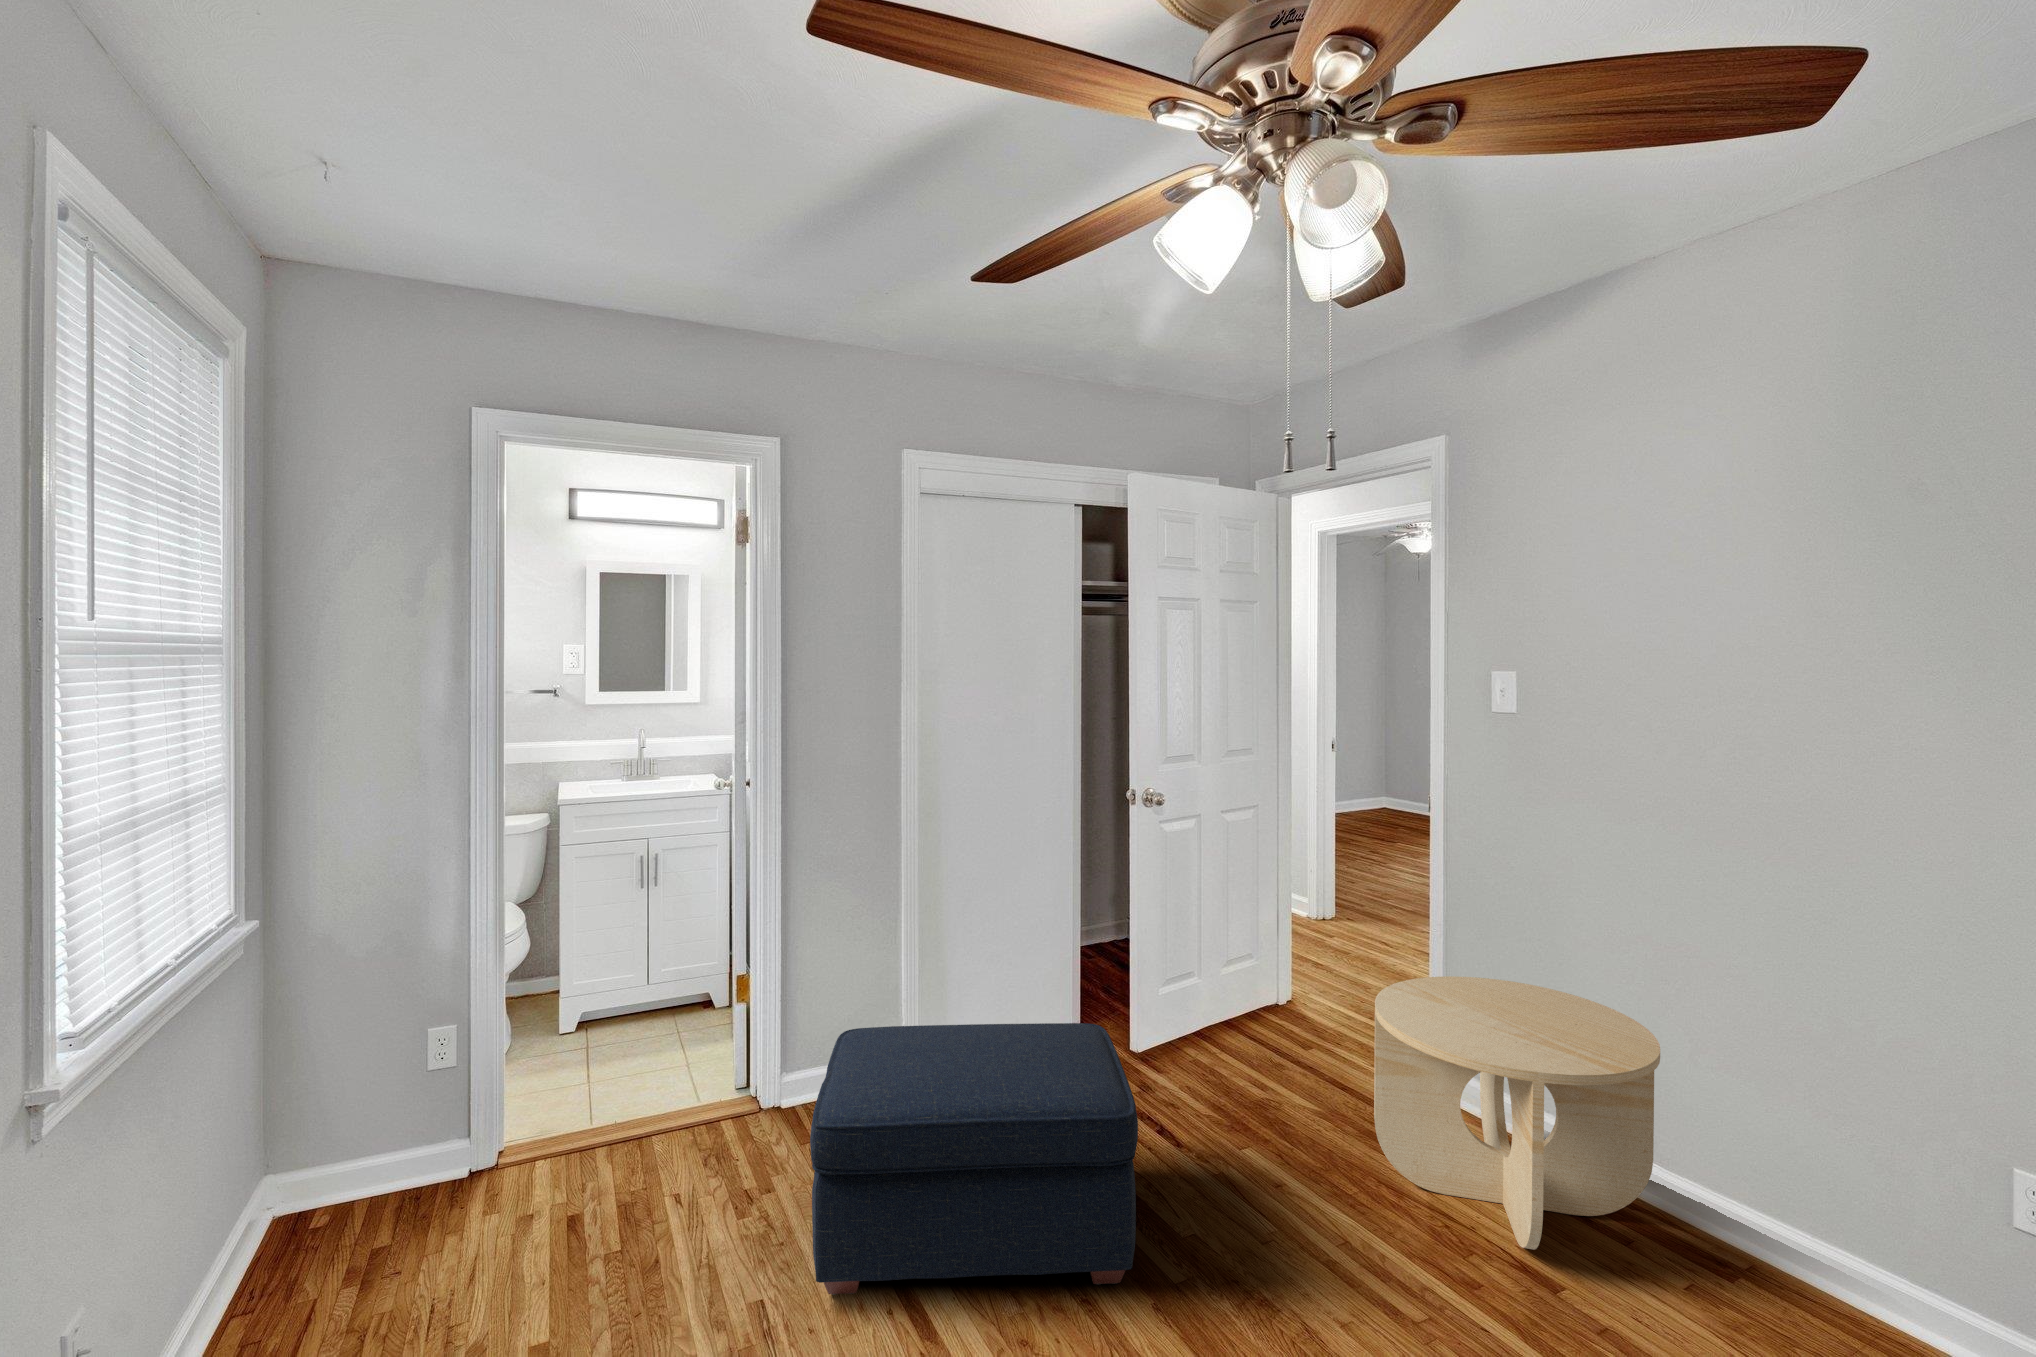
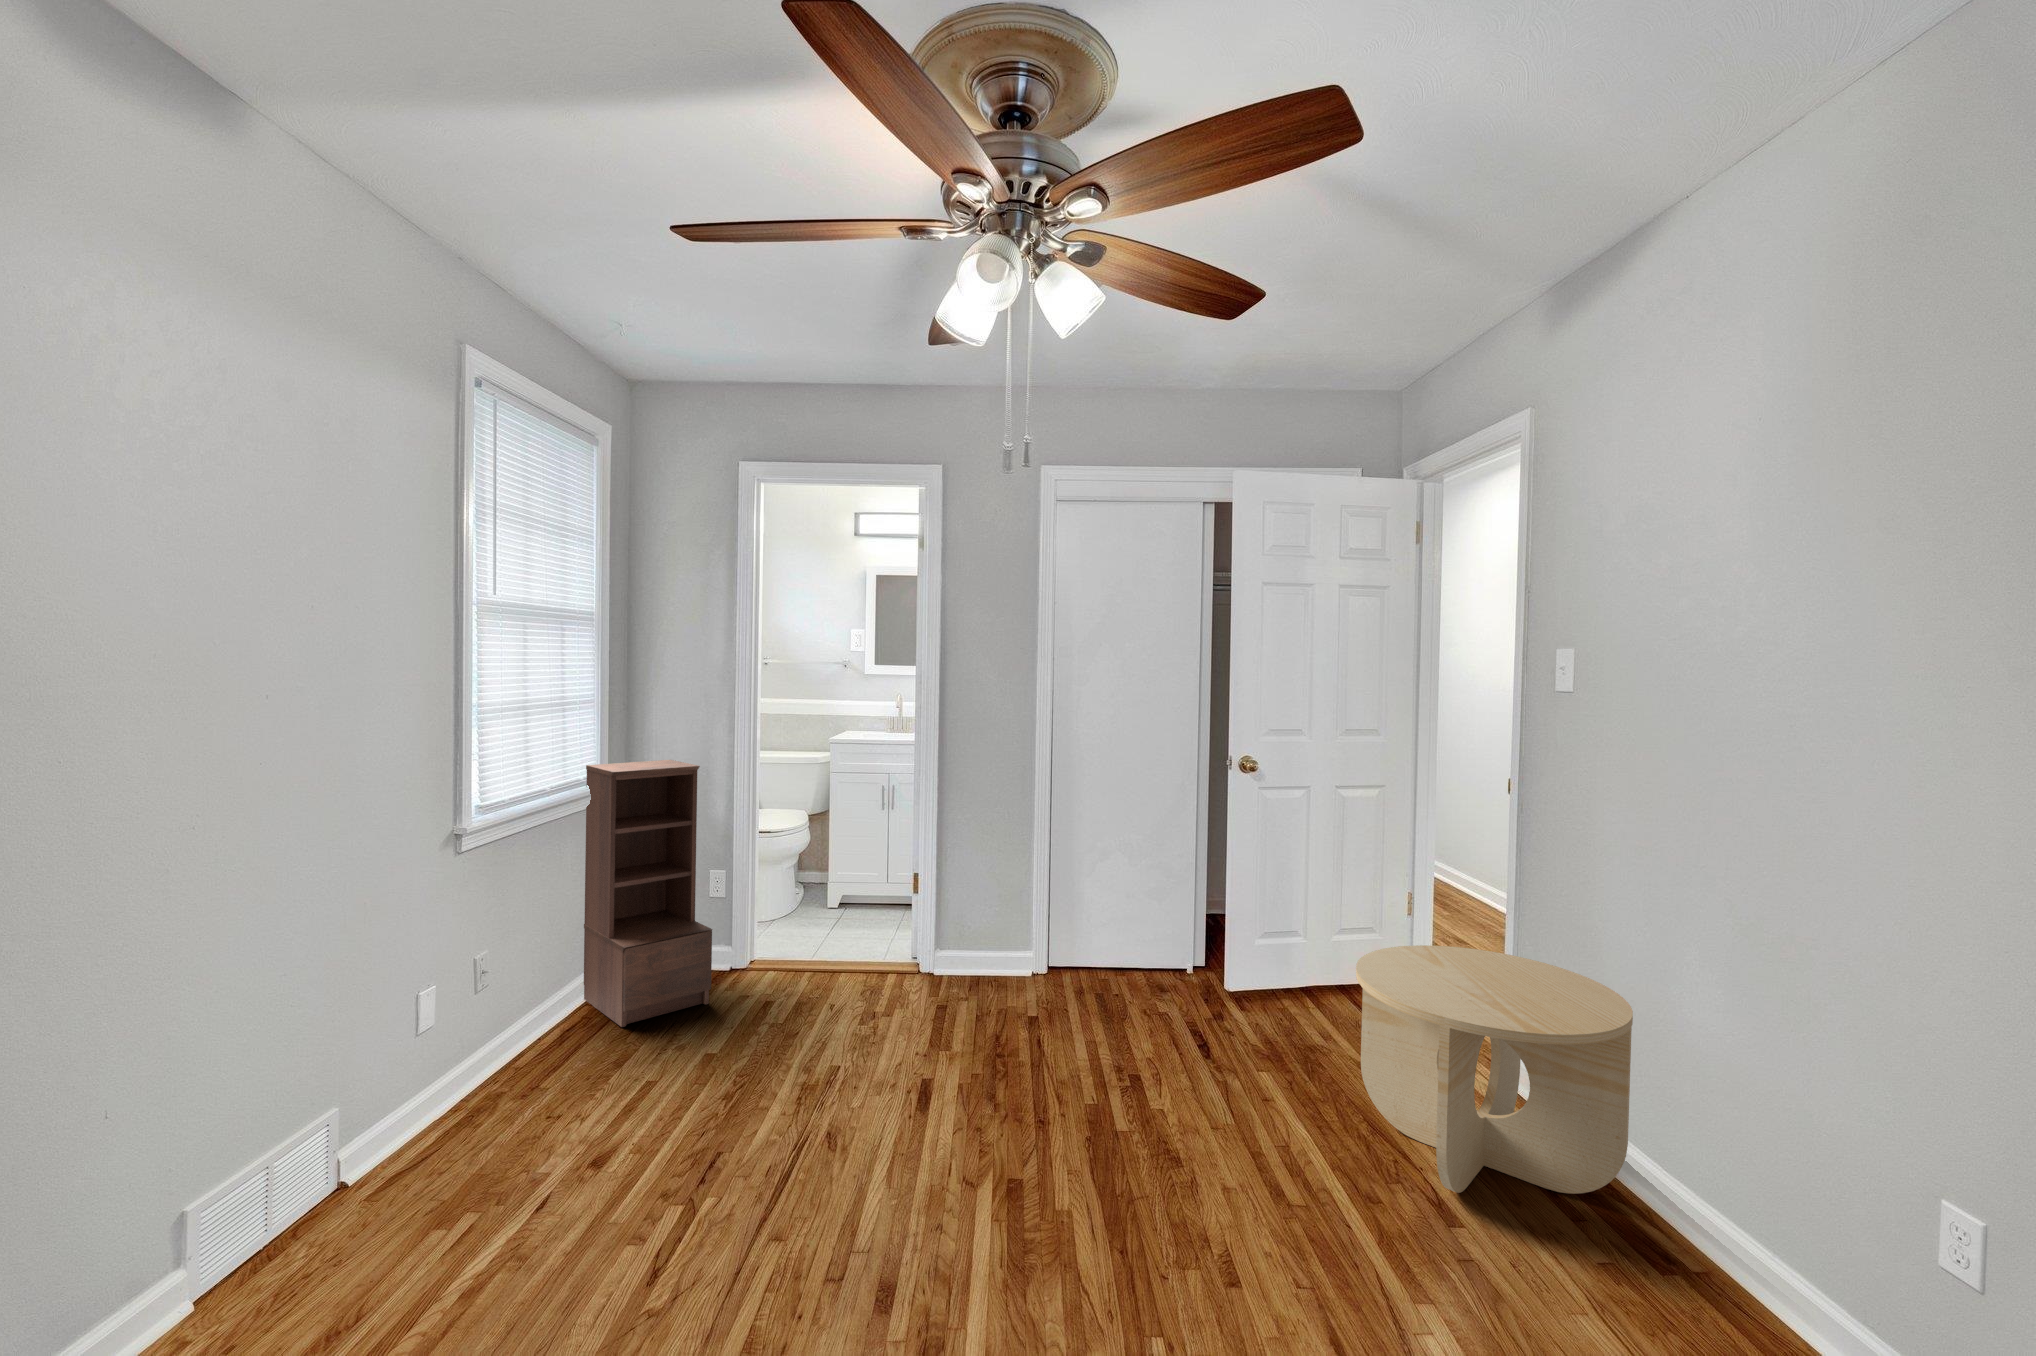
bookshelf: none [215,869,480,1338] -> present [584,760,712,1027]
ottoman: present [810,1023,1138,1295] -> none [866,910,1132,1120]

